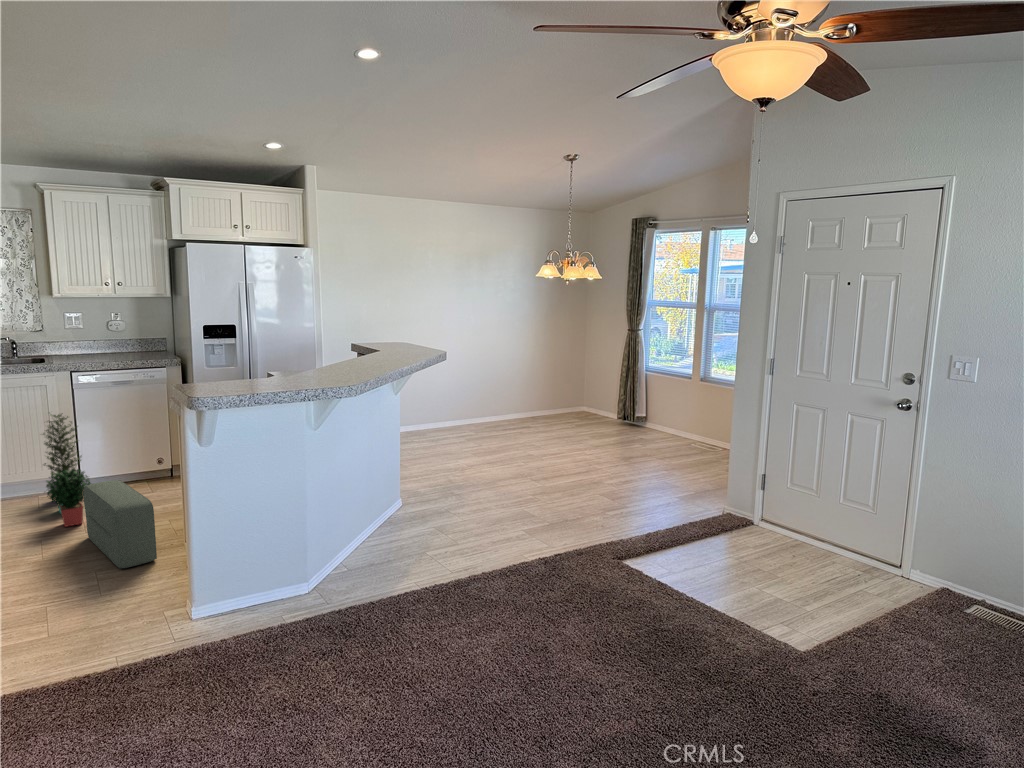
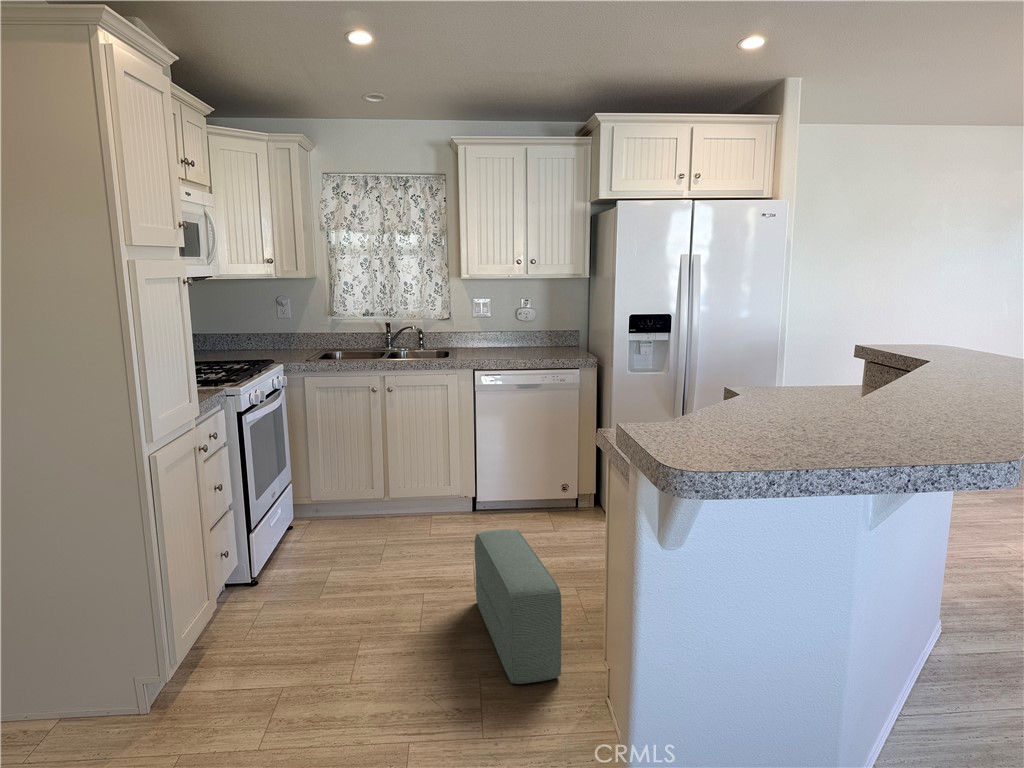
potted plant: present [43,413,91,527] -> none [435,419,488,576]

